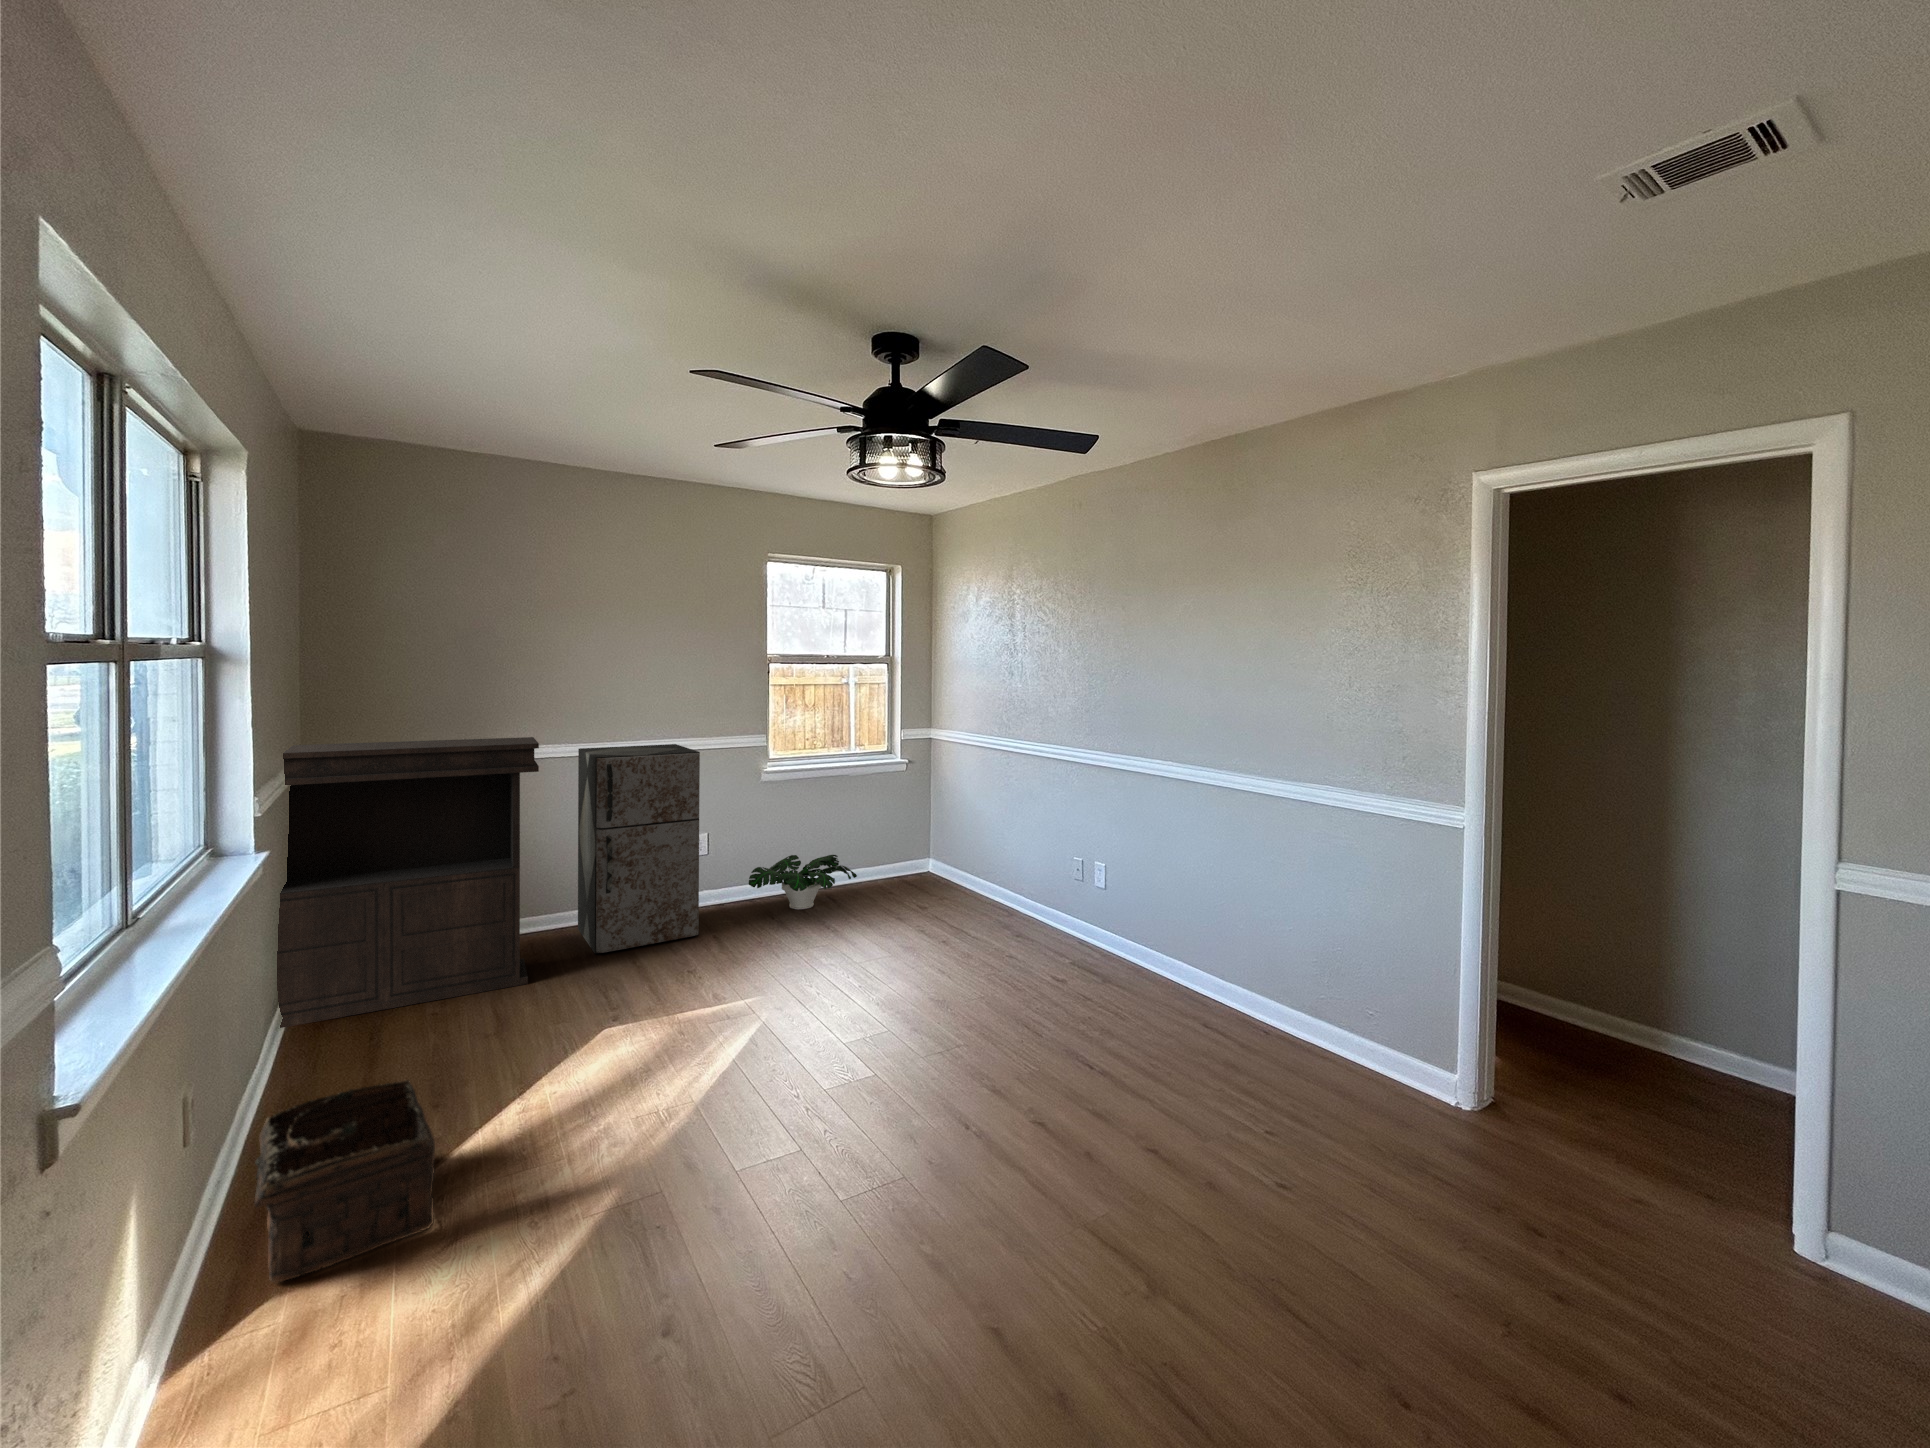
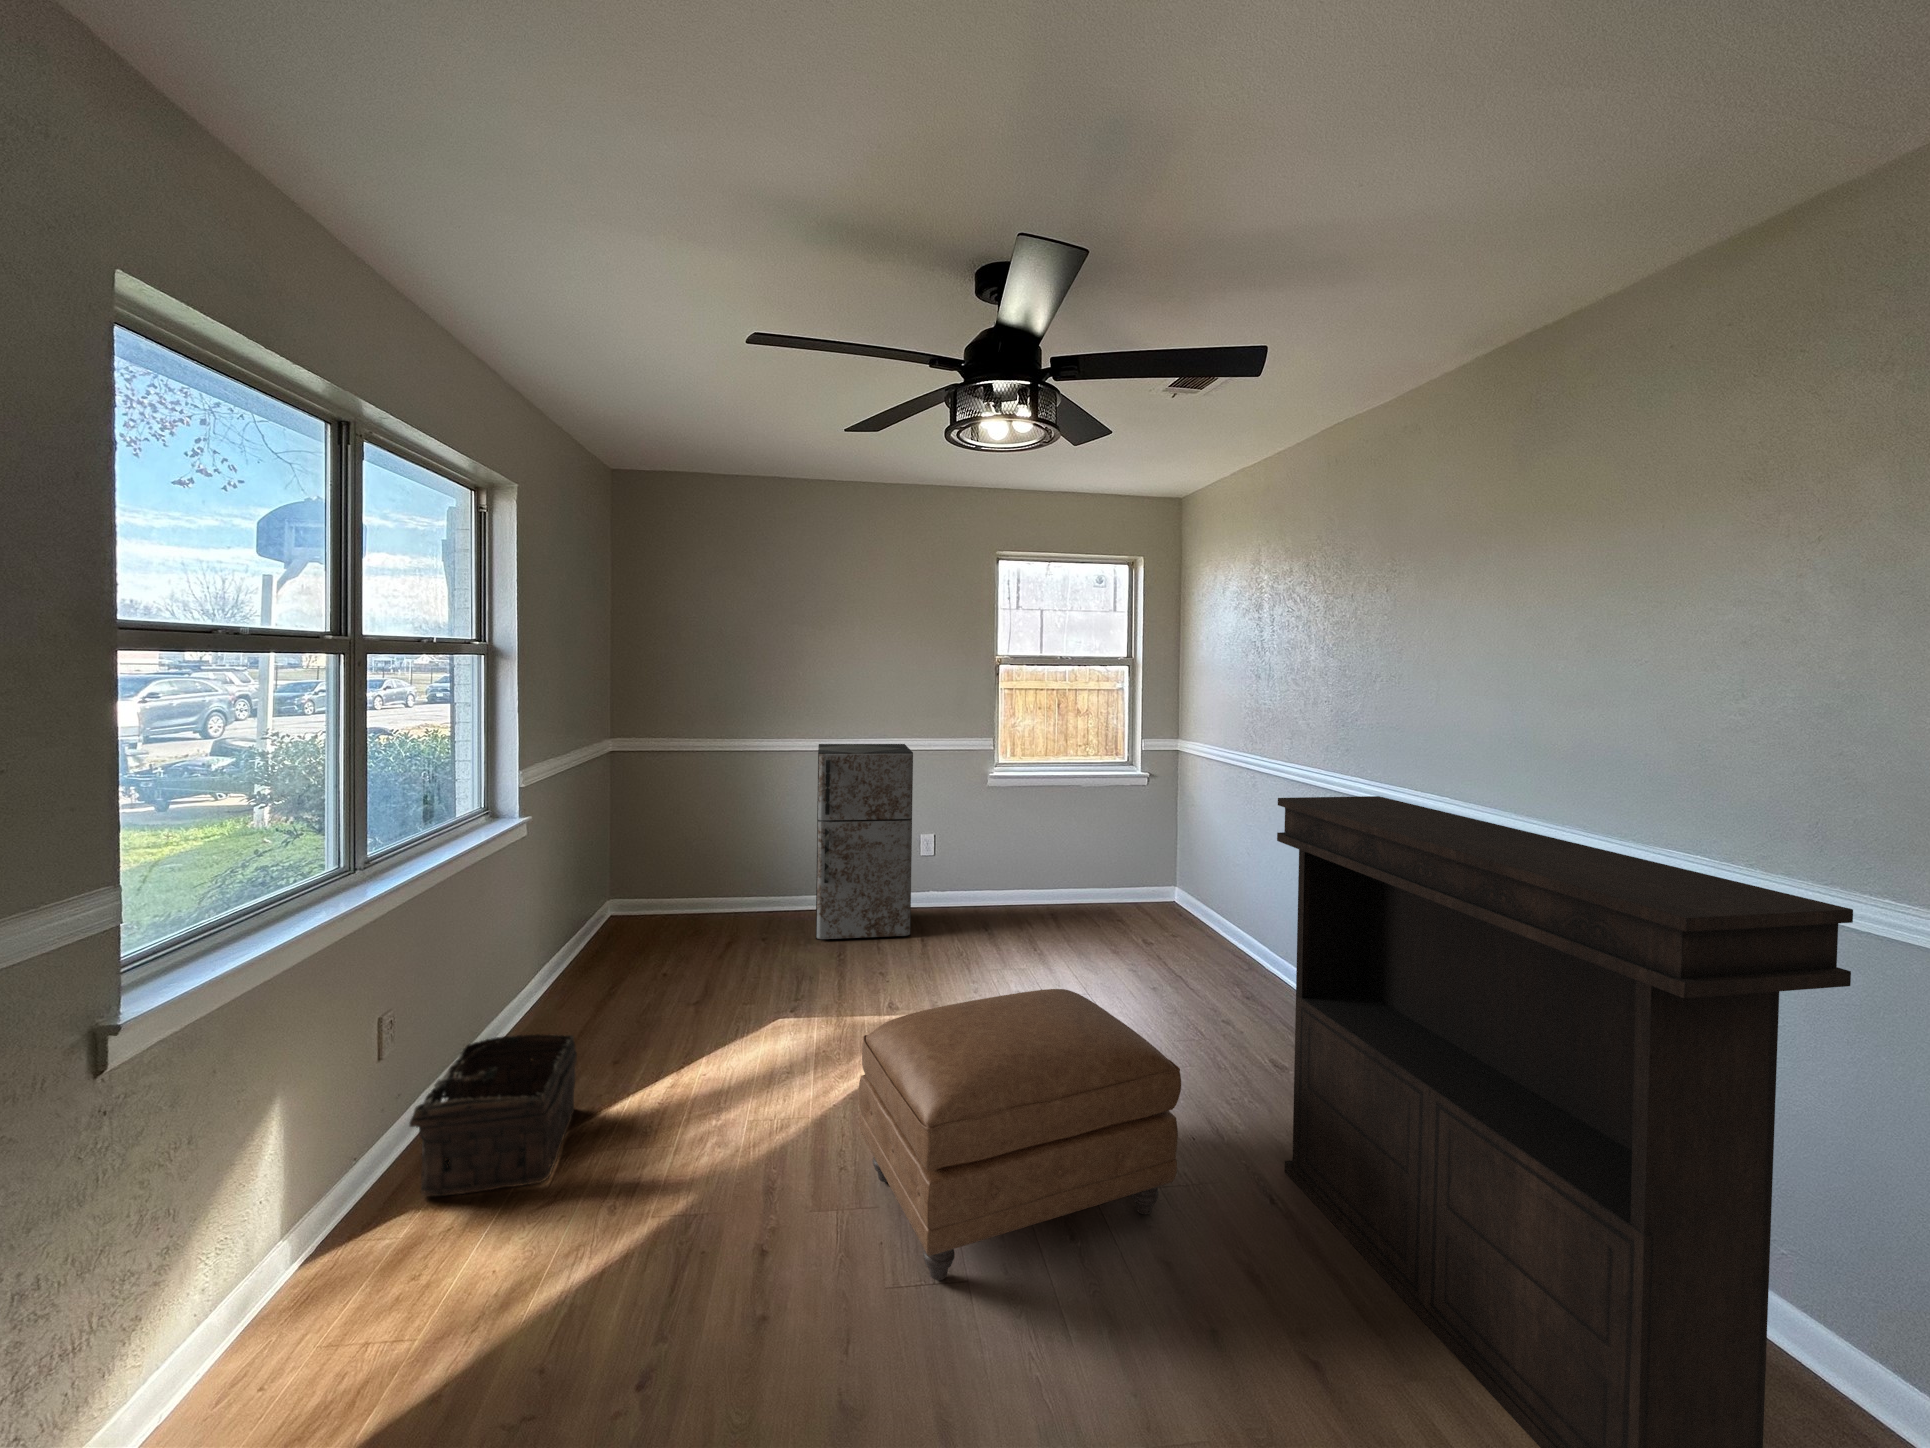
console table: present [277,737,539,1028] -> present [1277,796,1853,1448]
potted plant: present [749,855,857,909] -> none [964,865,1075,924]
ottoman: none [768,940,1040,1181] -> present [859,989,1181,1280]

